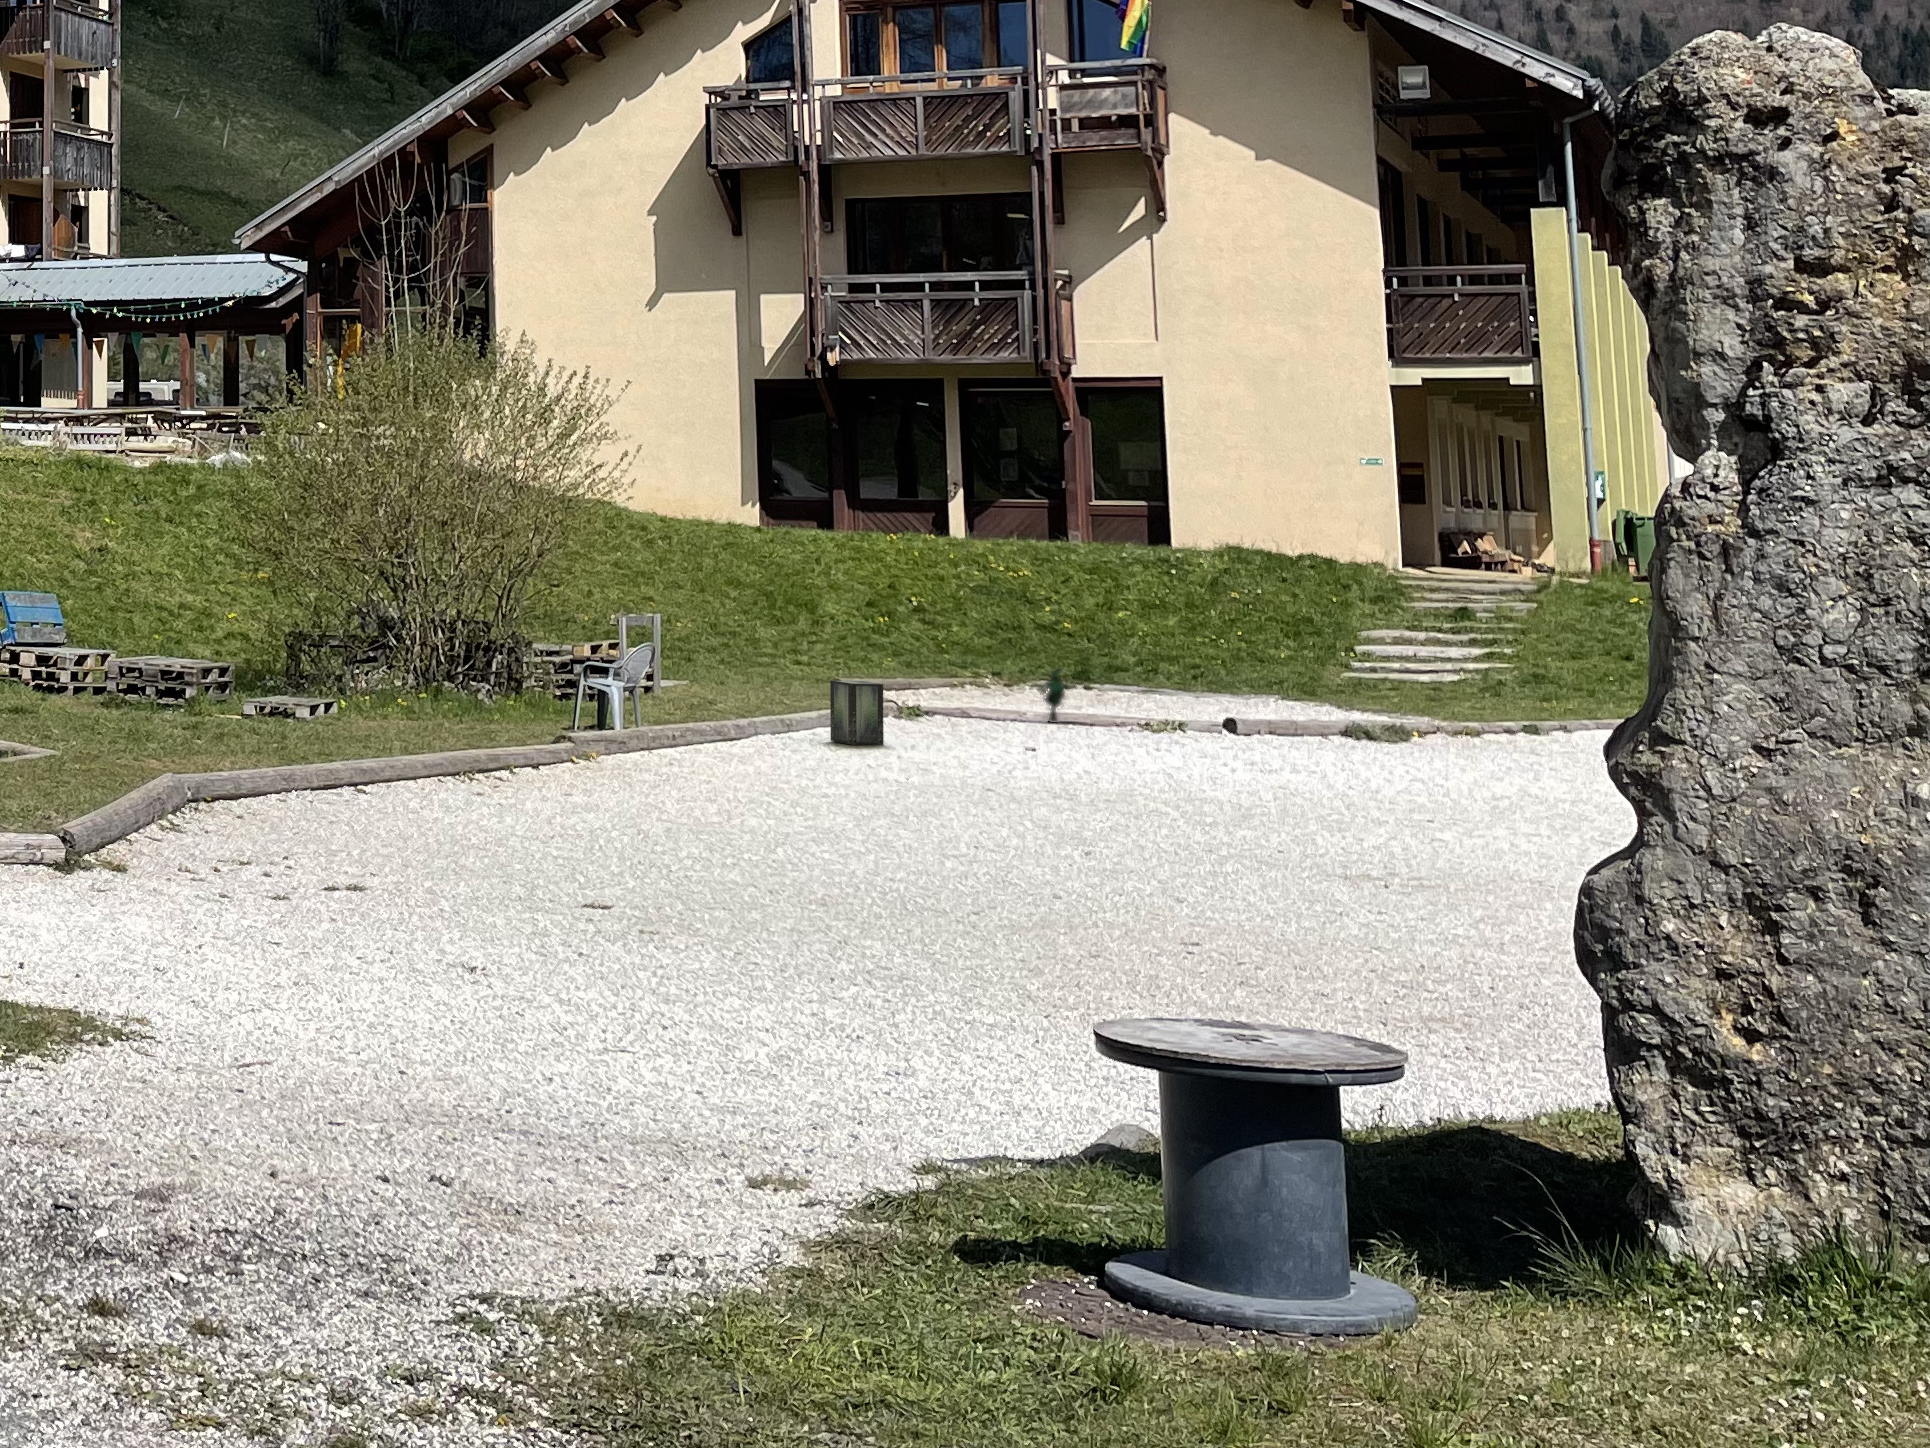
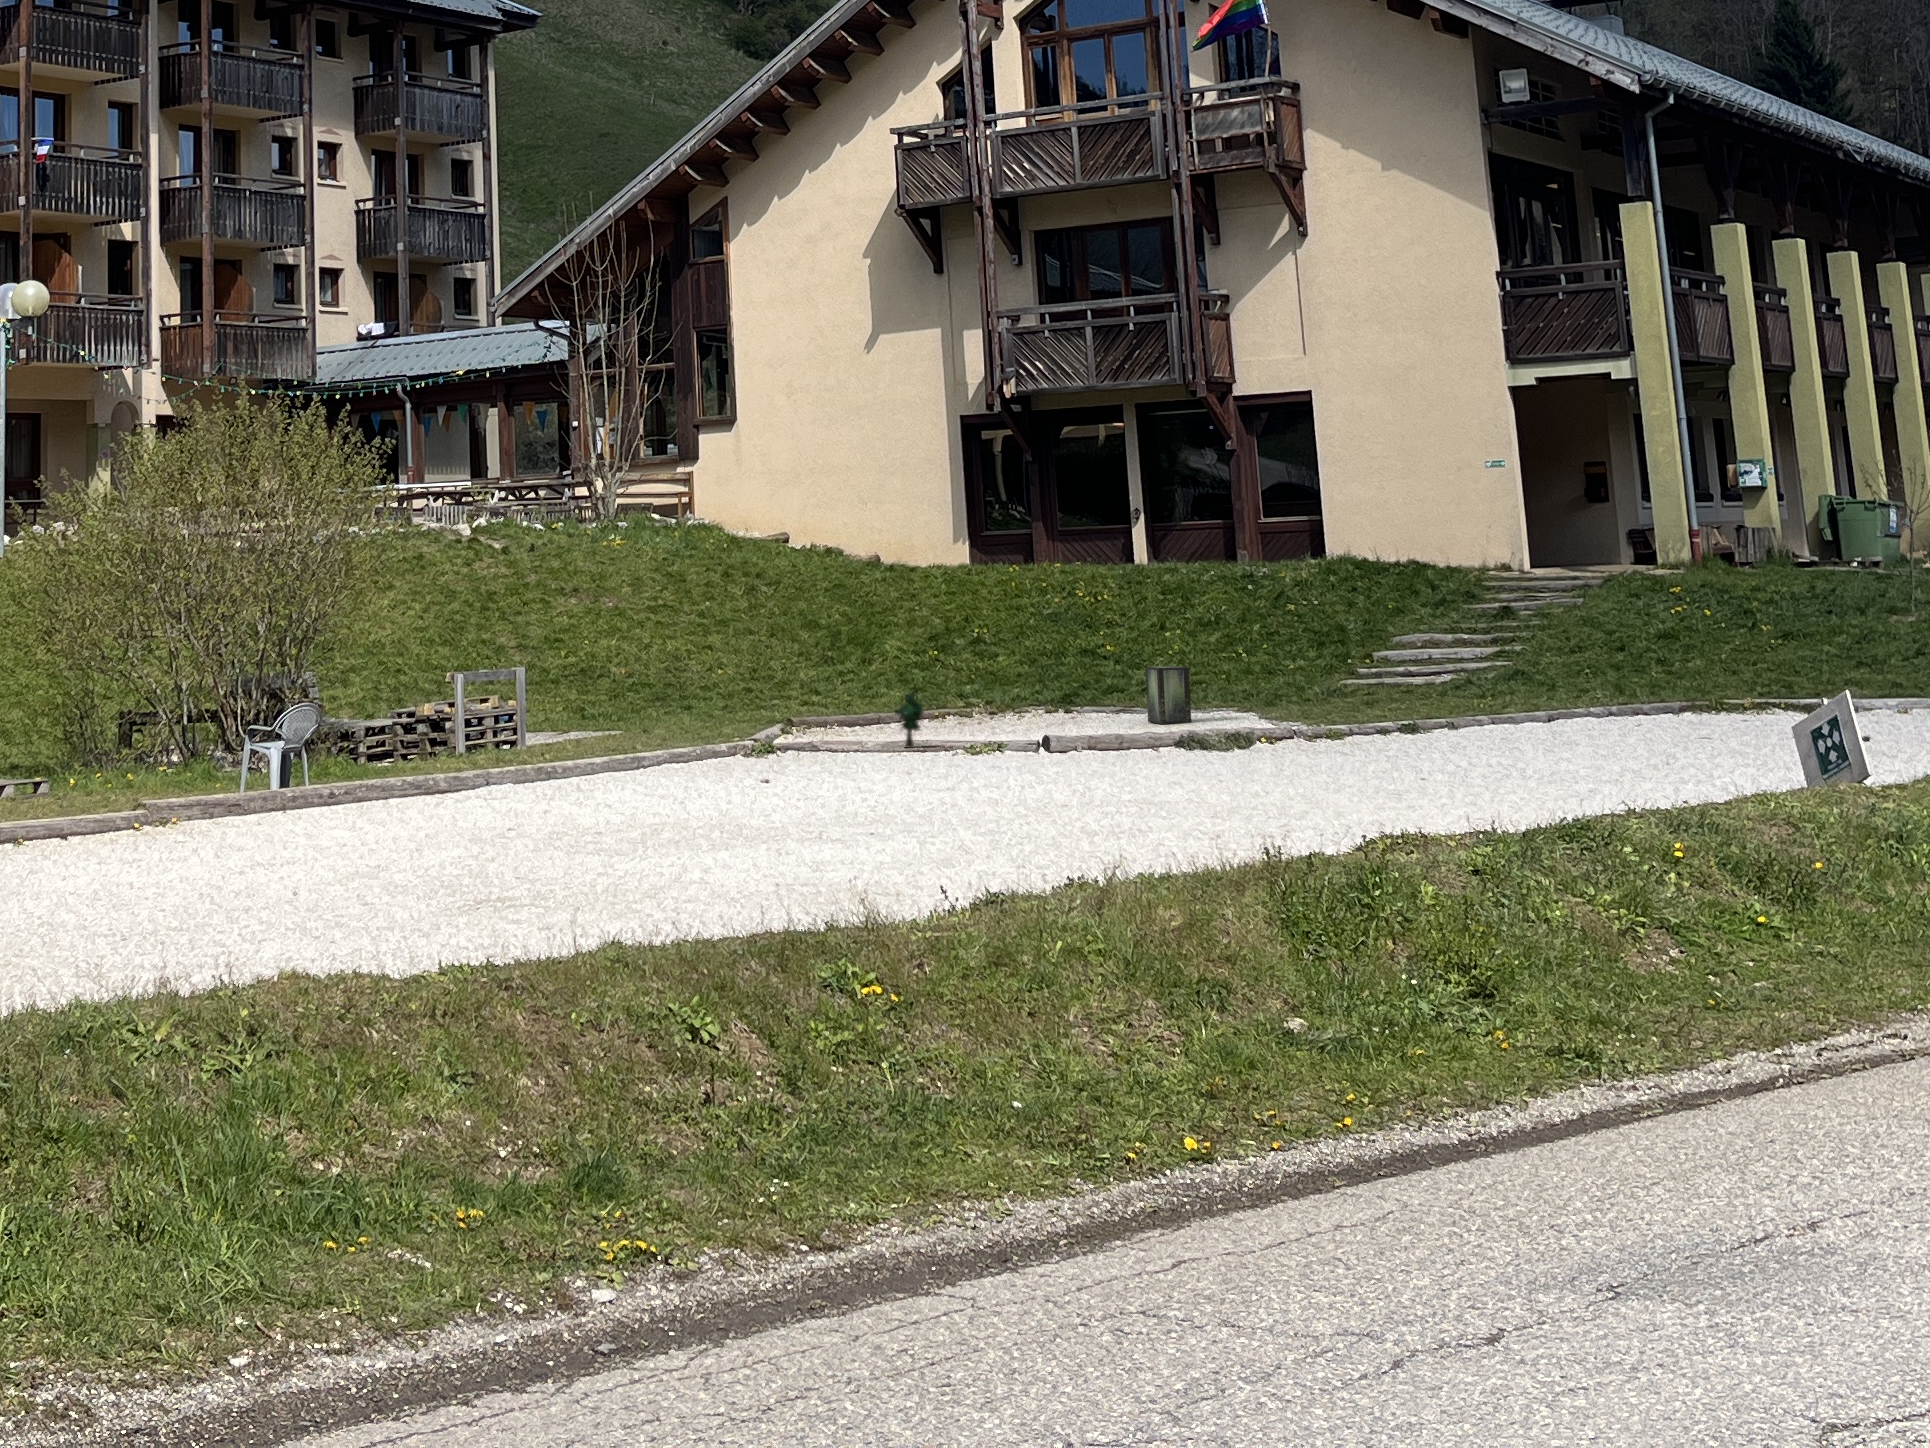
storage box: present [830,680,884,745] -> present [1146,666,1191,724]

